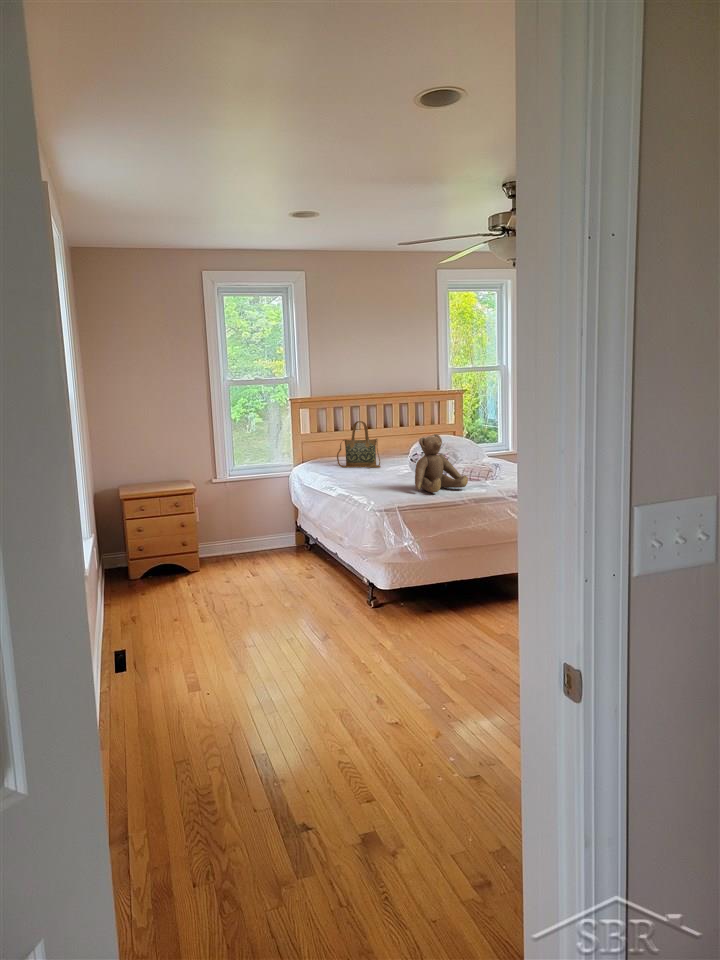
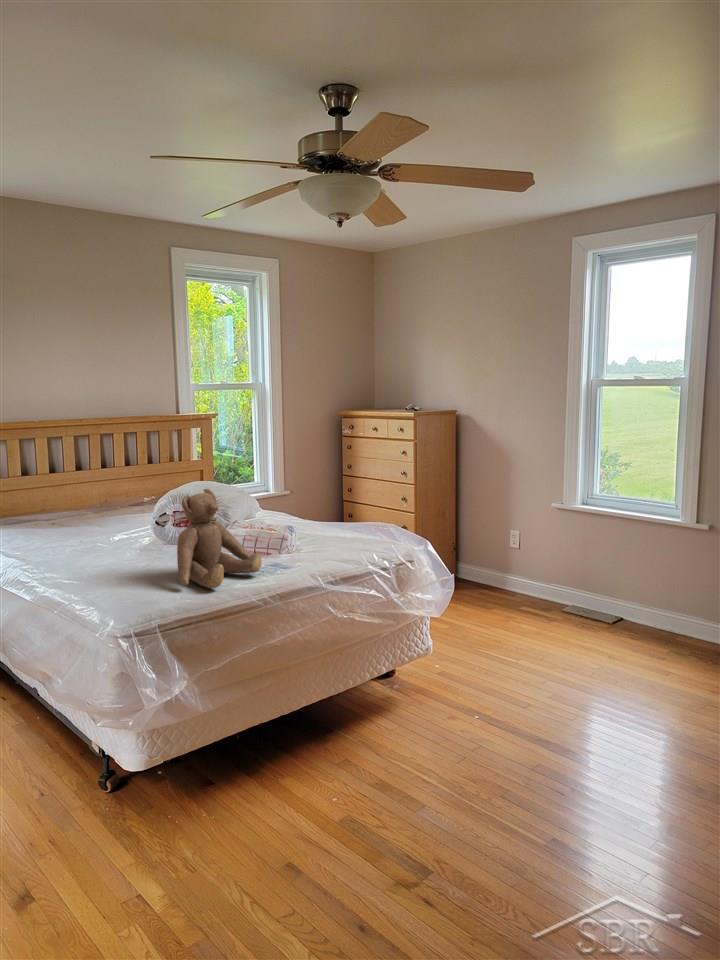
handbag: present [337,421,381,468] -> none [28,462,104,535]

